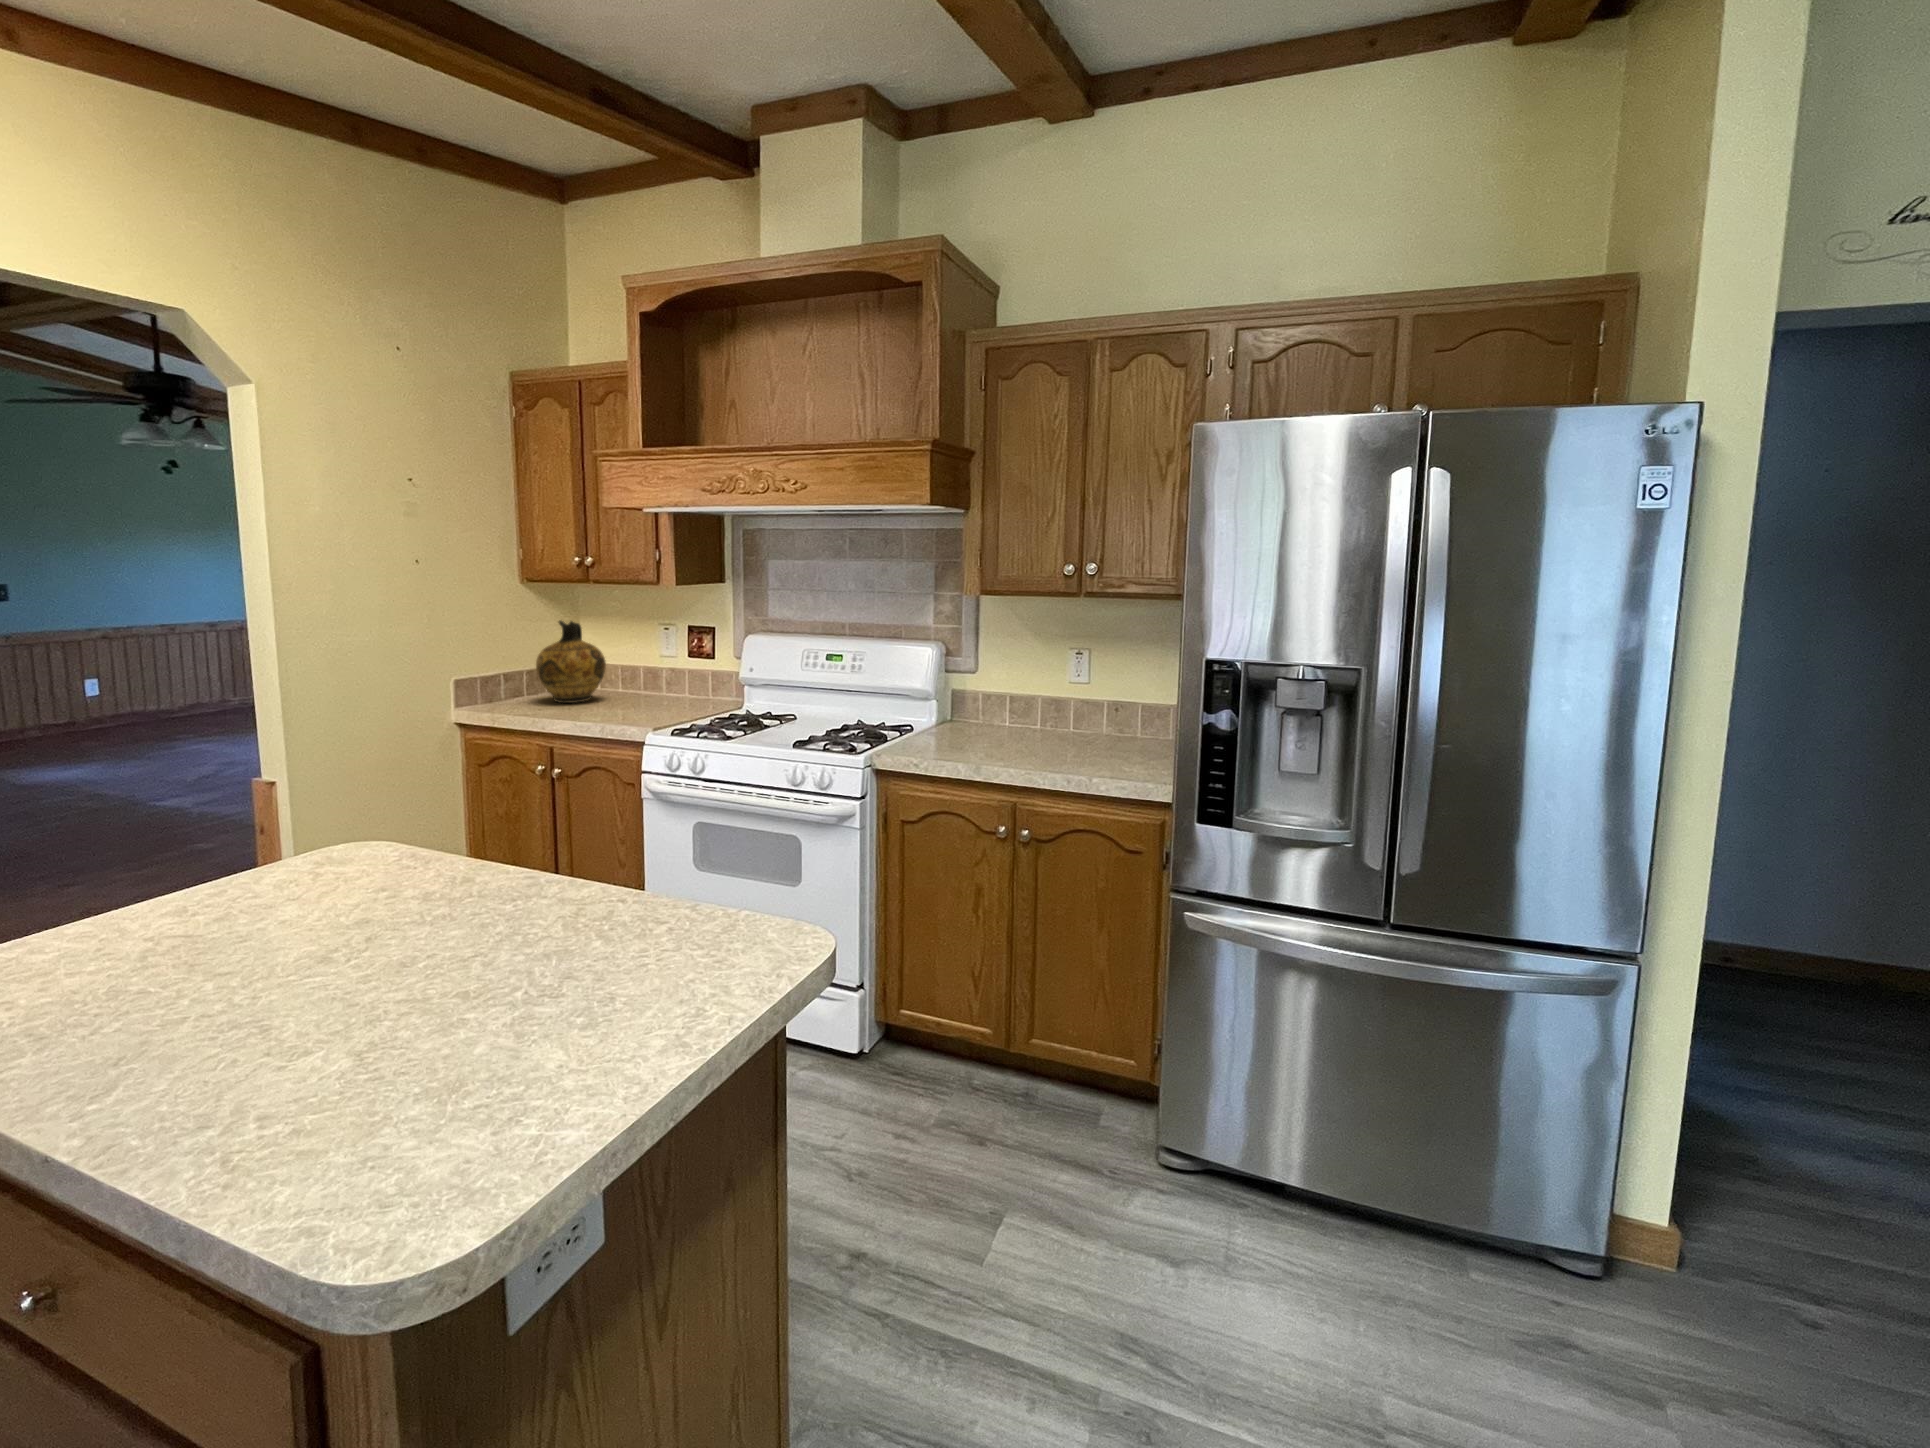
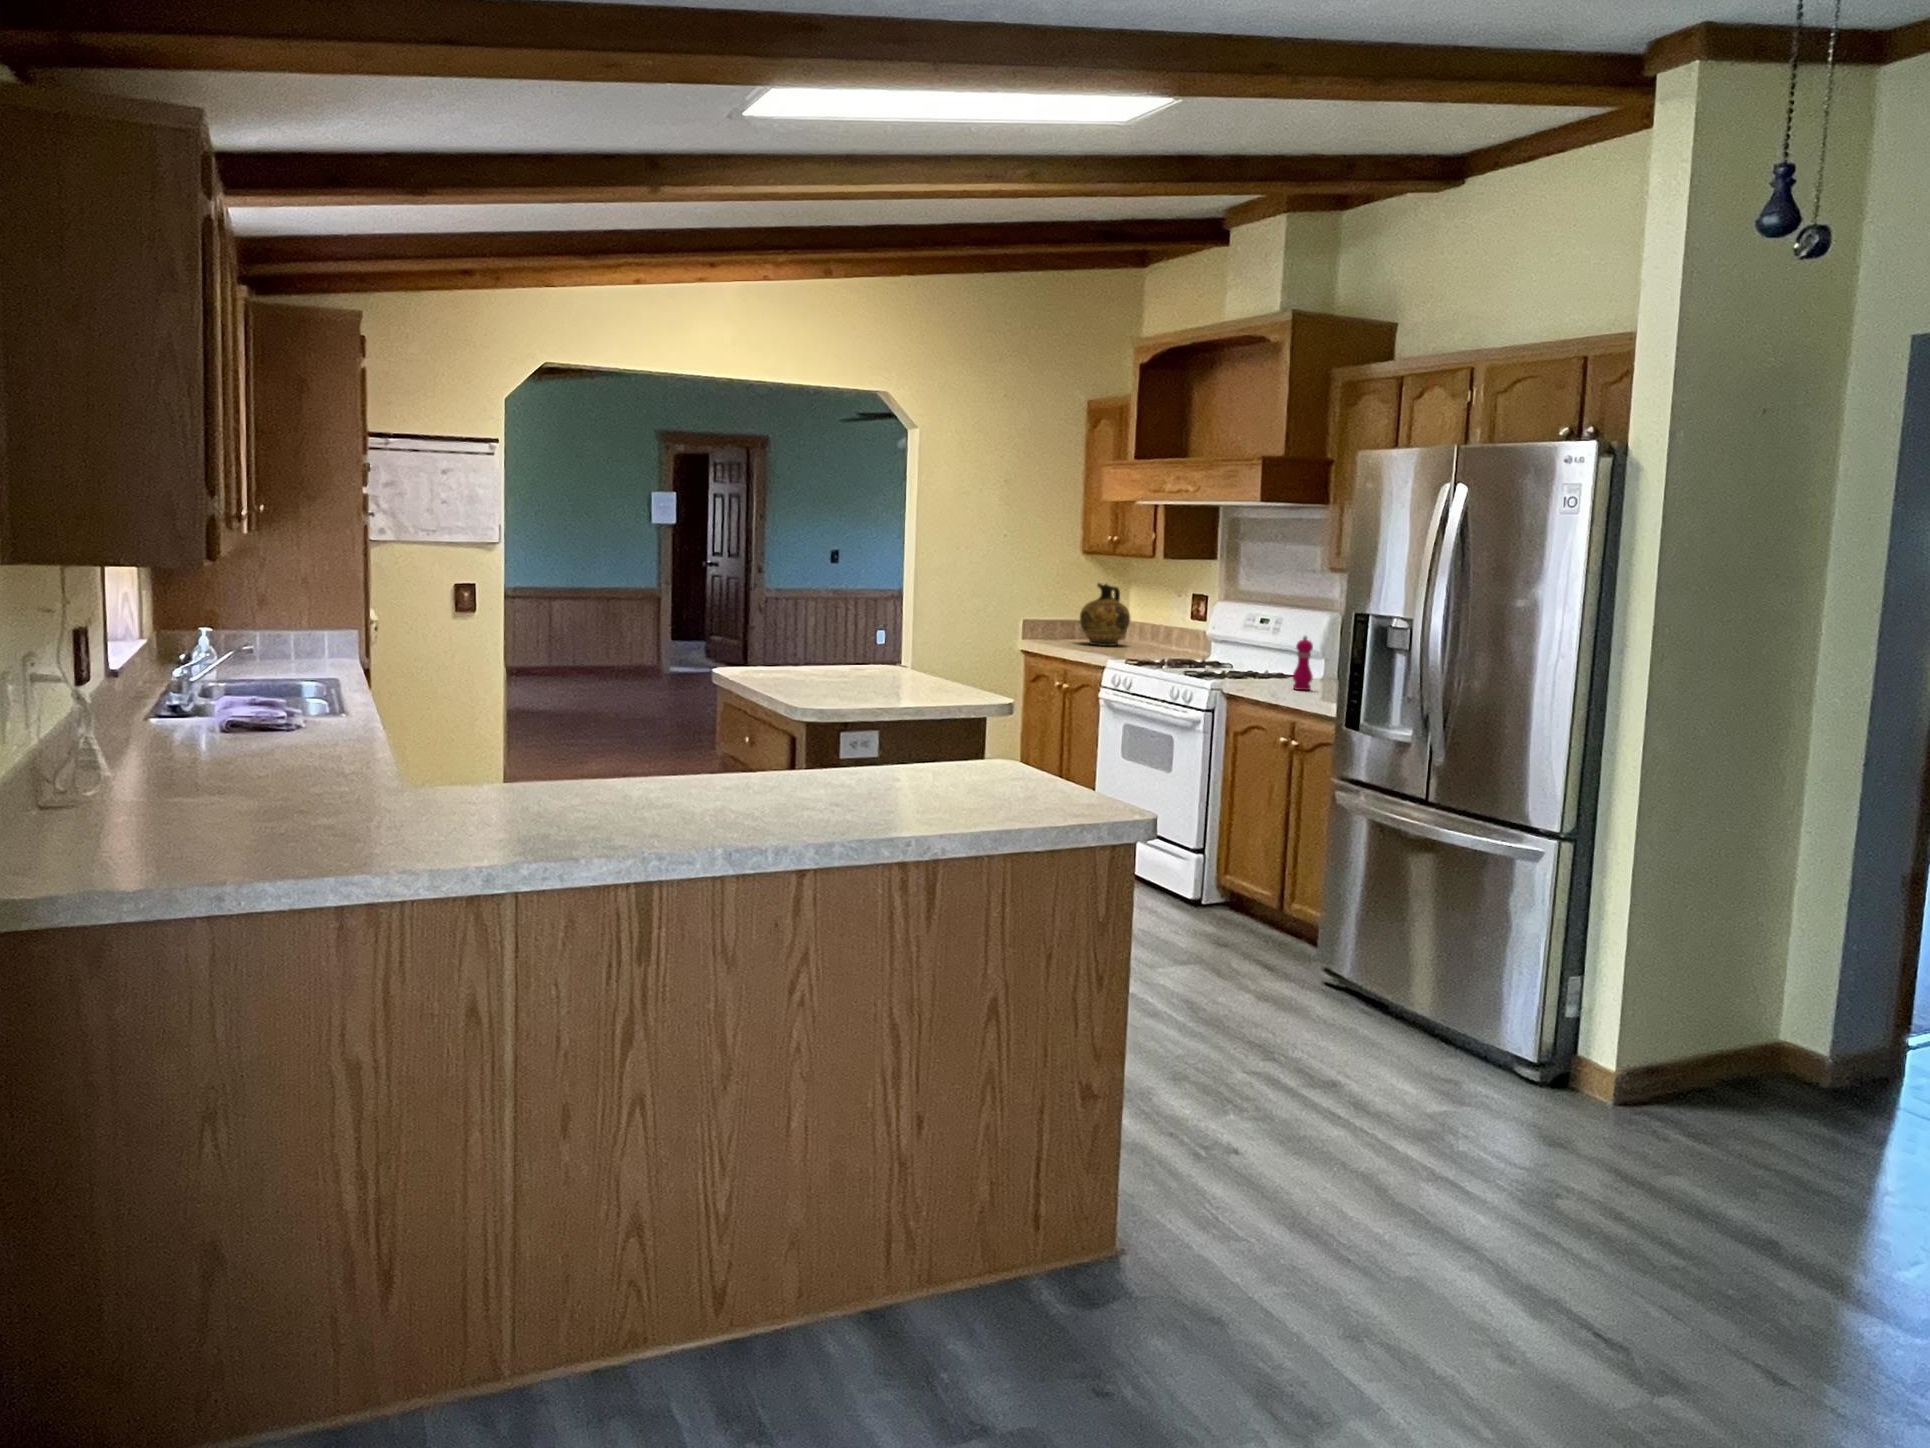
pepper mill: none [966,681,992,754] -> present [1293,636,1313,690]

